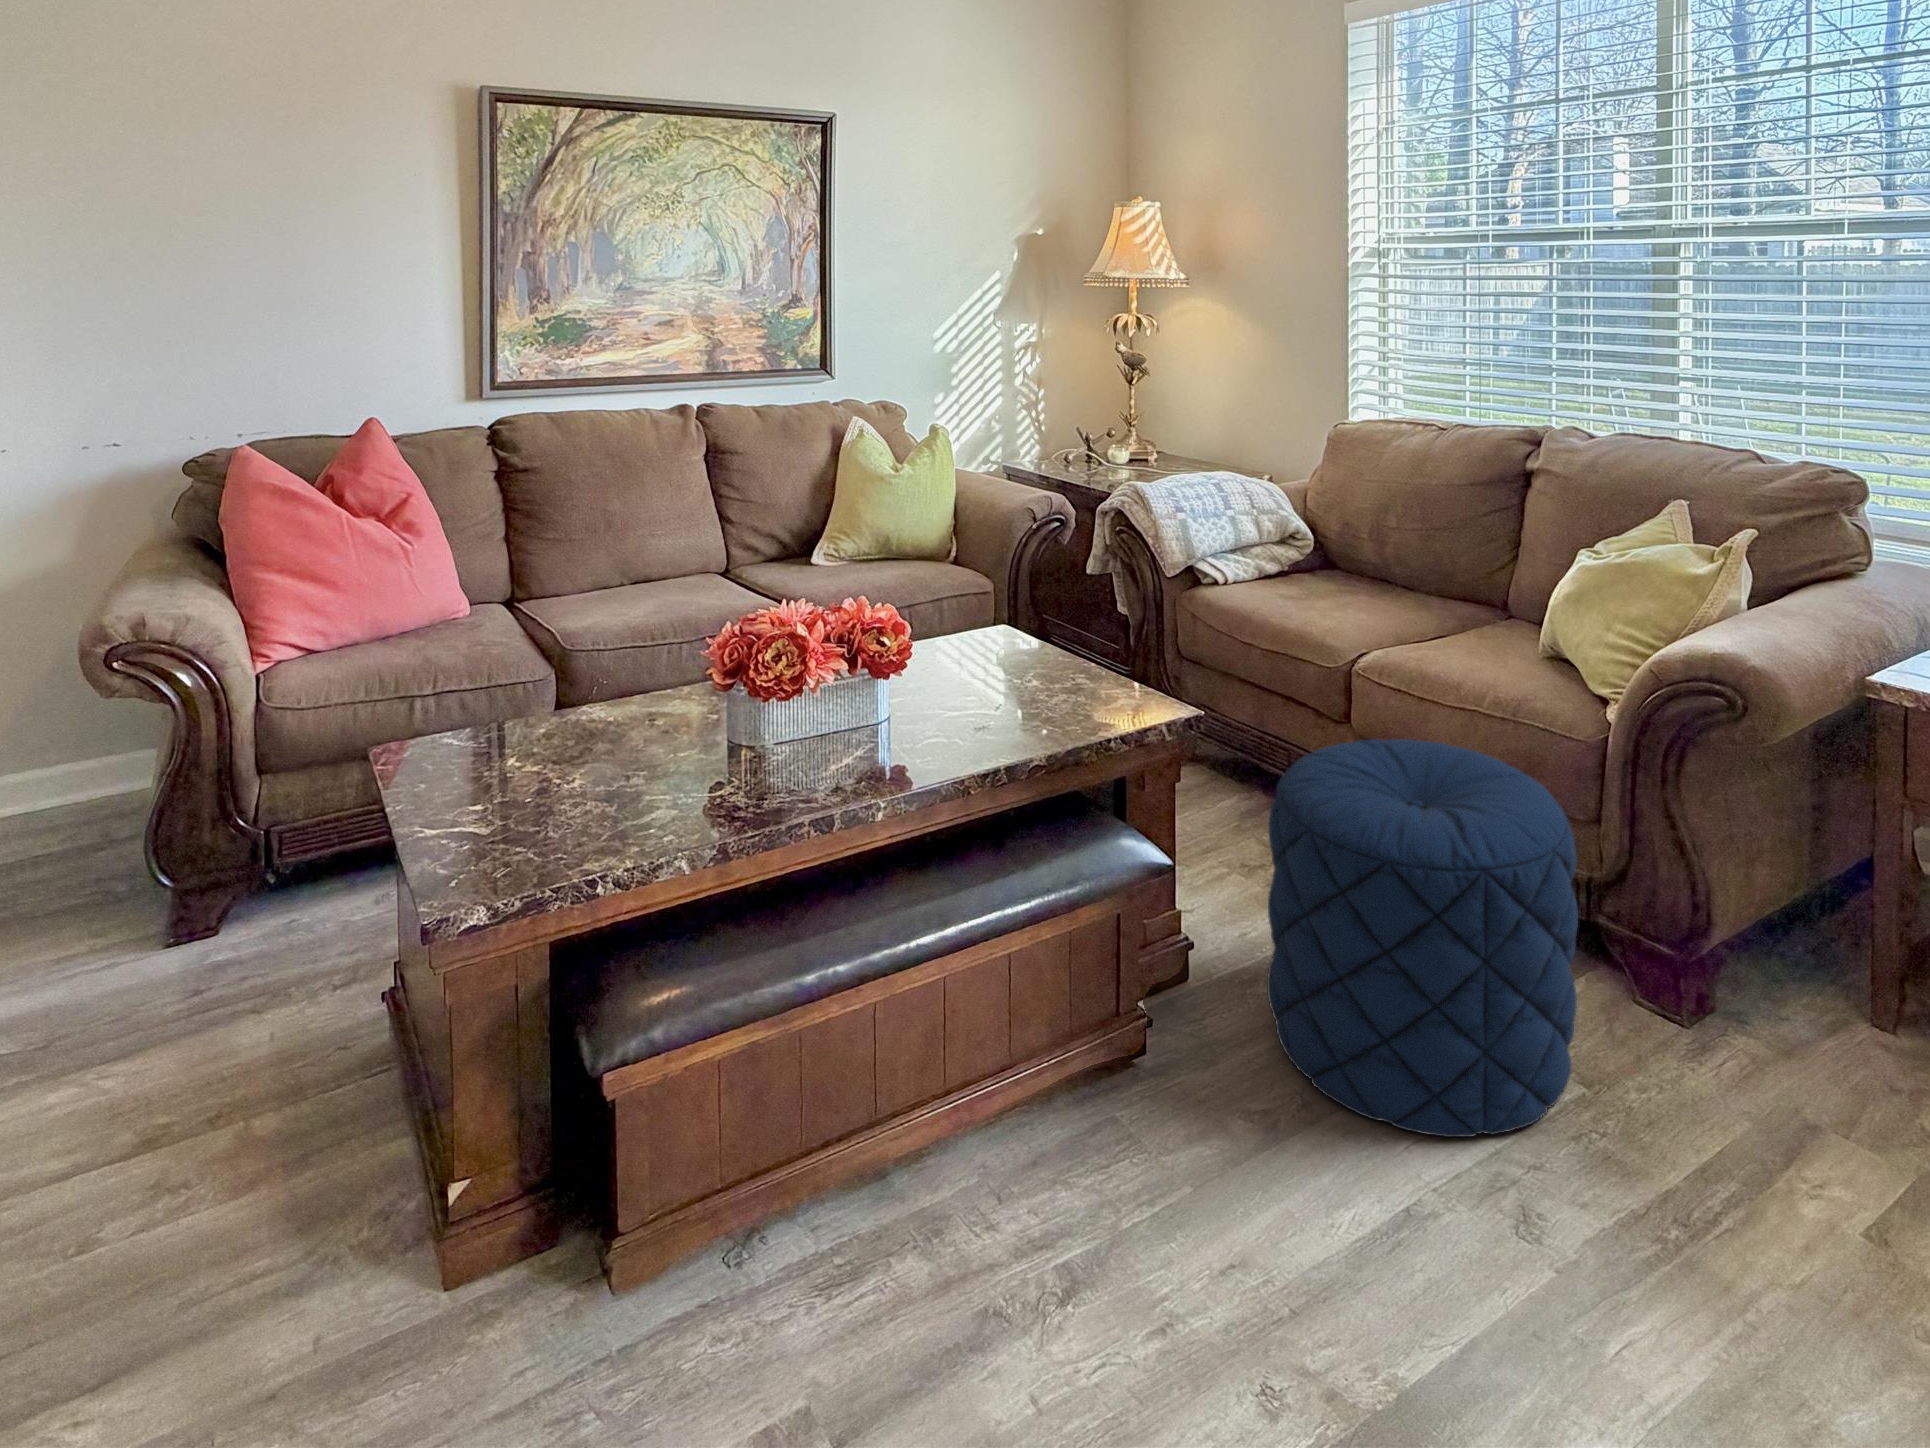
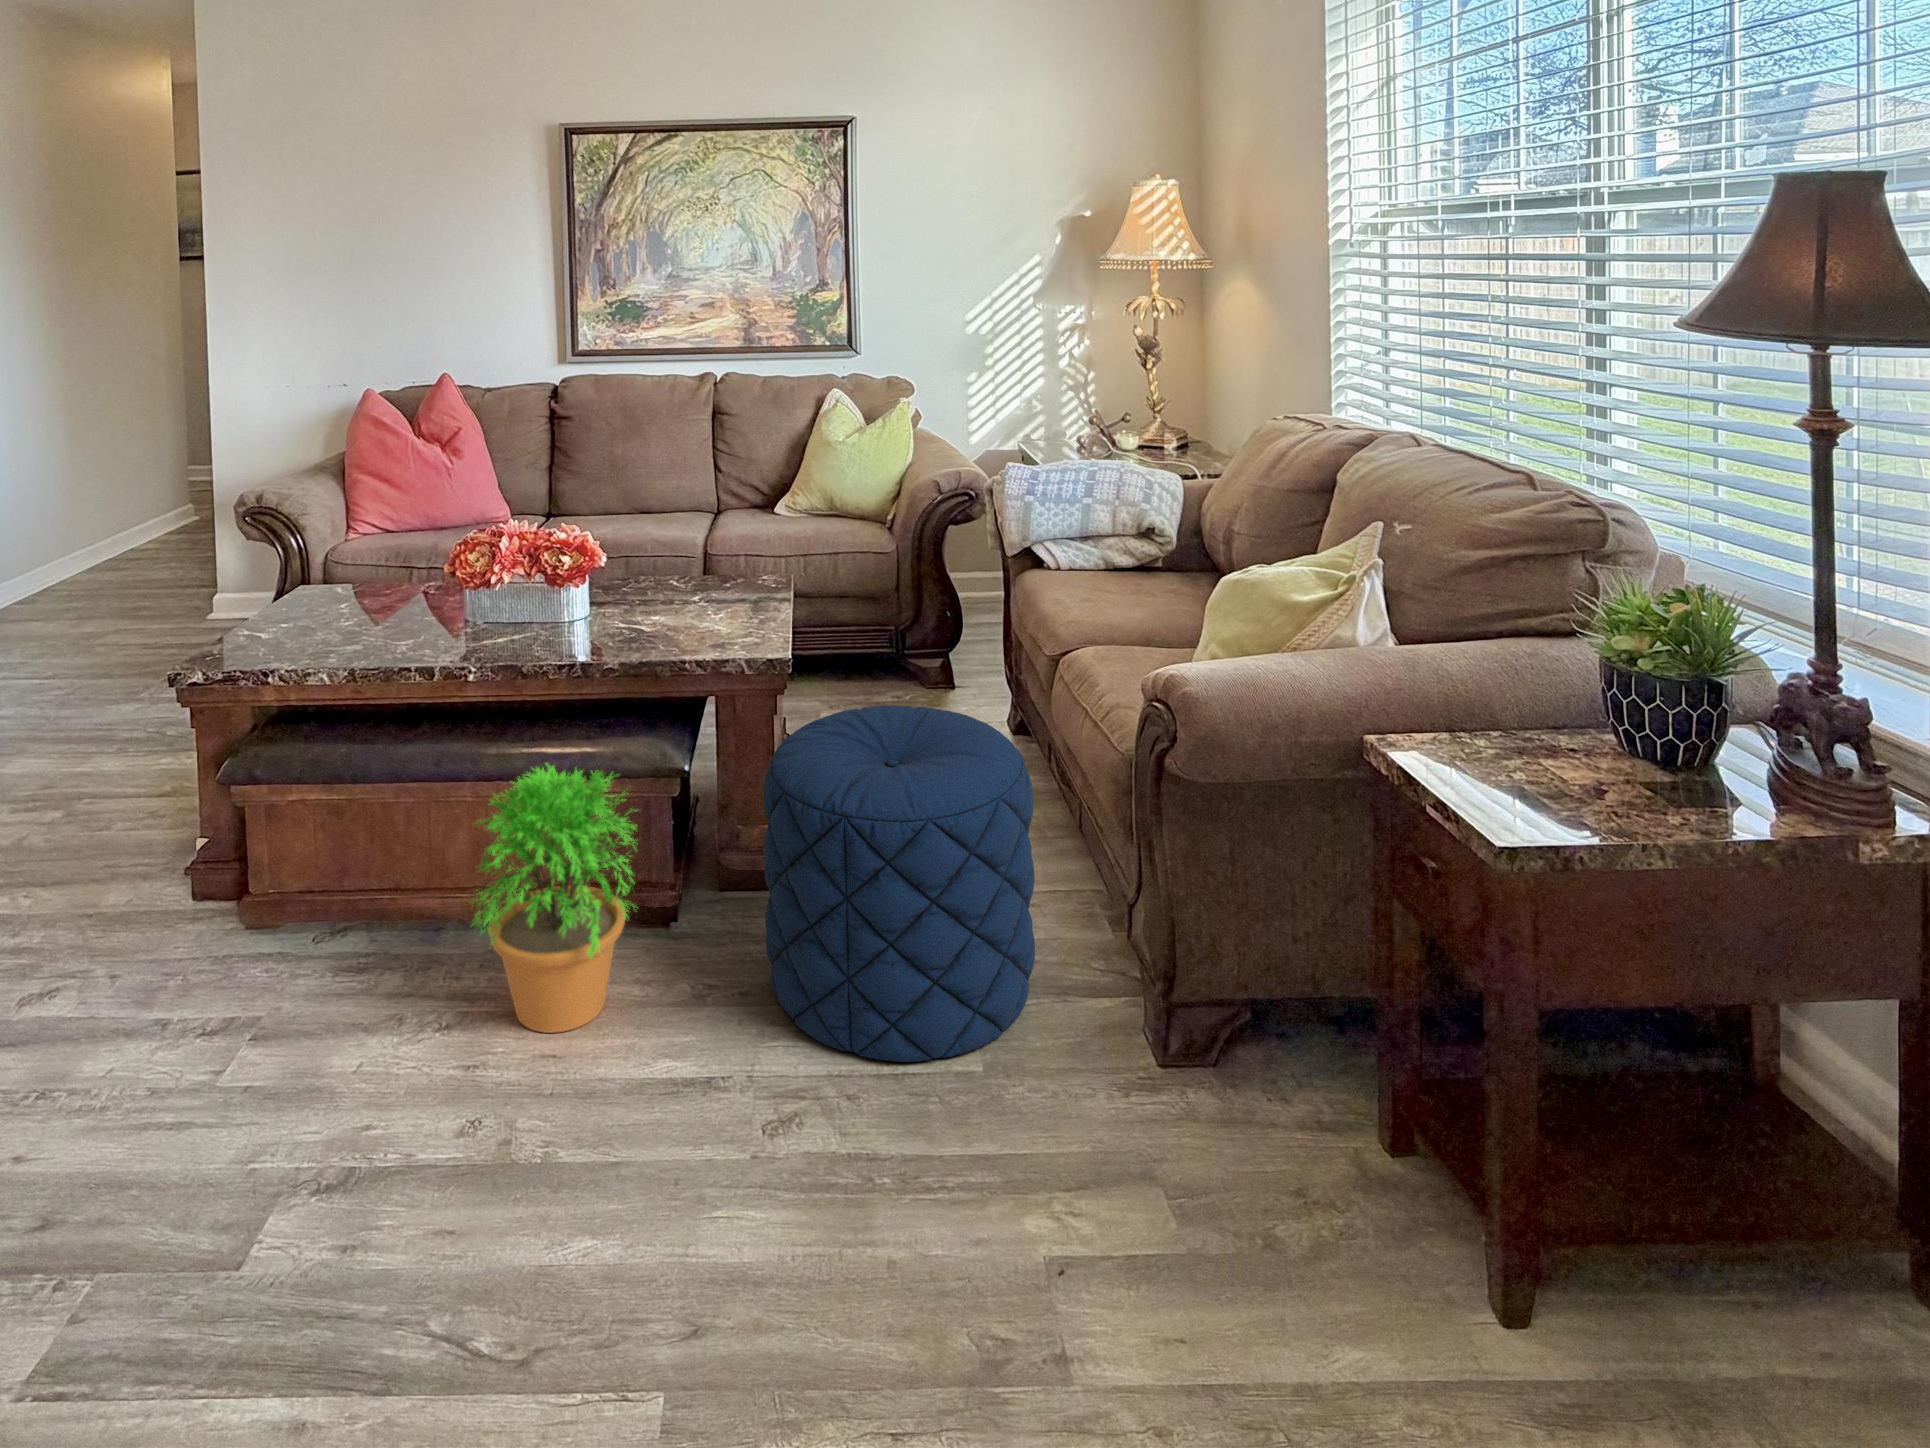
potted plant: none [1013,890,1288,1261] -> present [472,764,635,1033]

